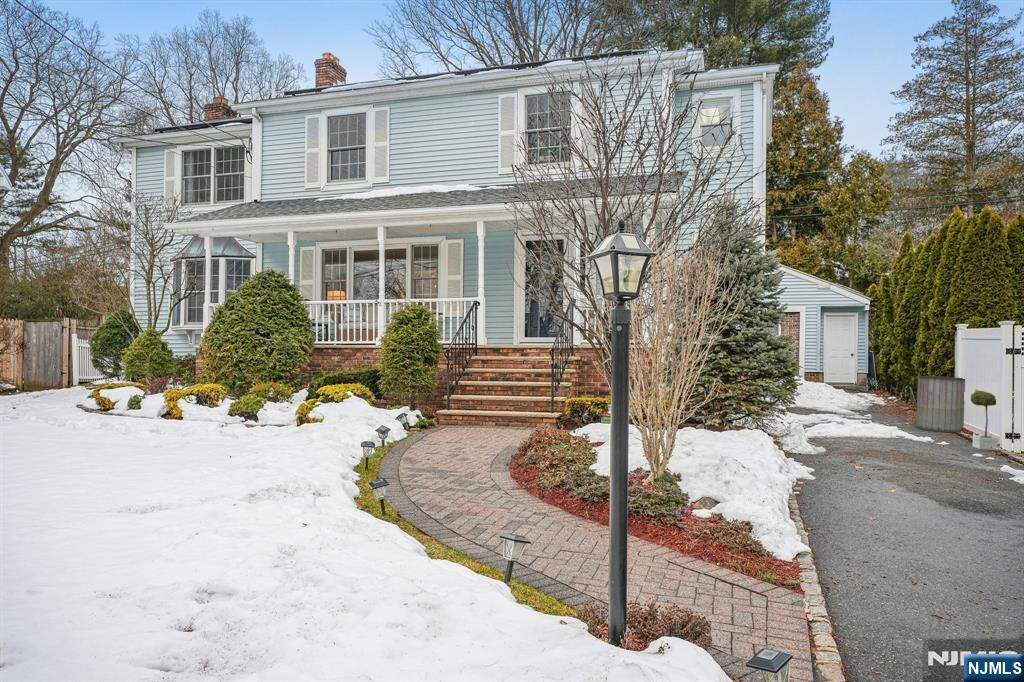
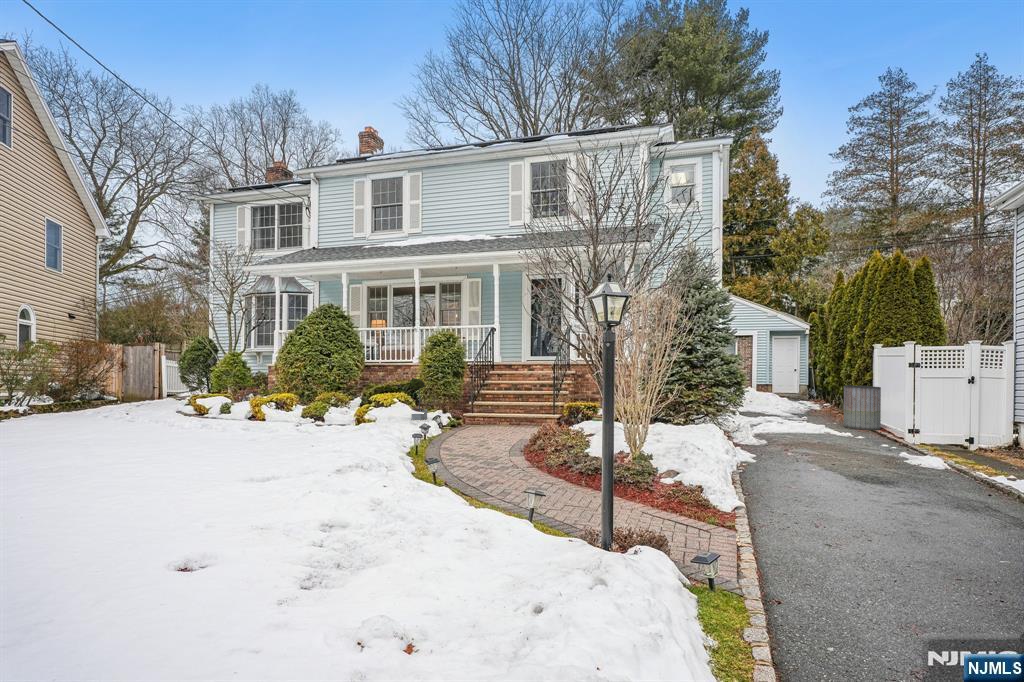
potted tree: present [970,390,998,450] -> present [410,378,427,420]

